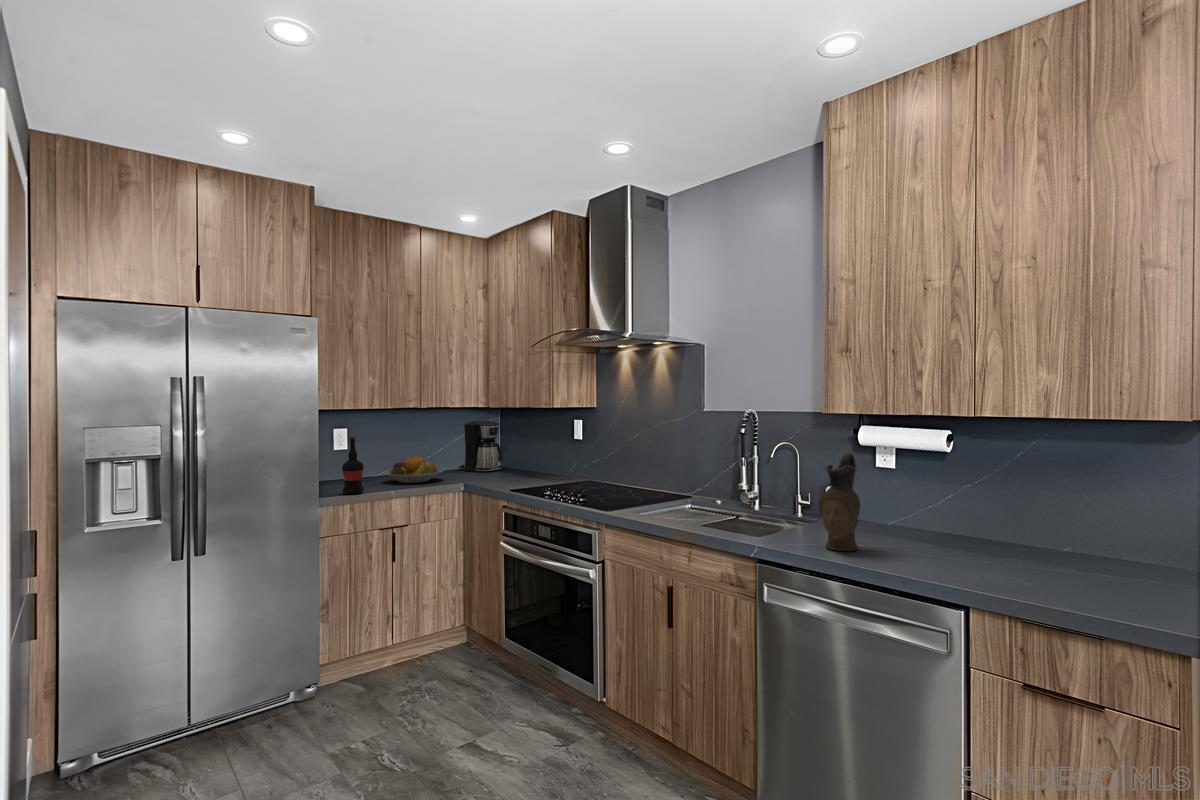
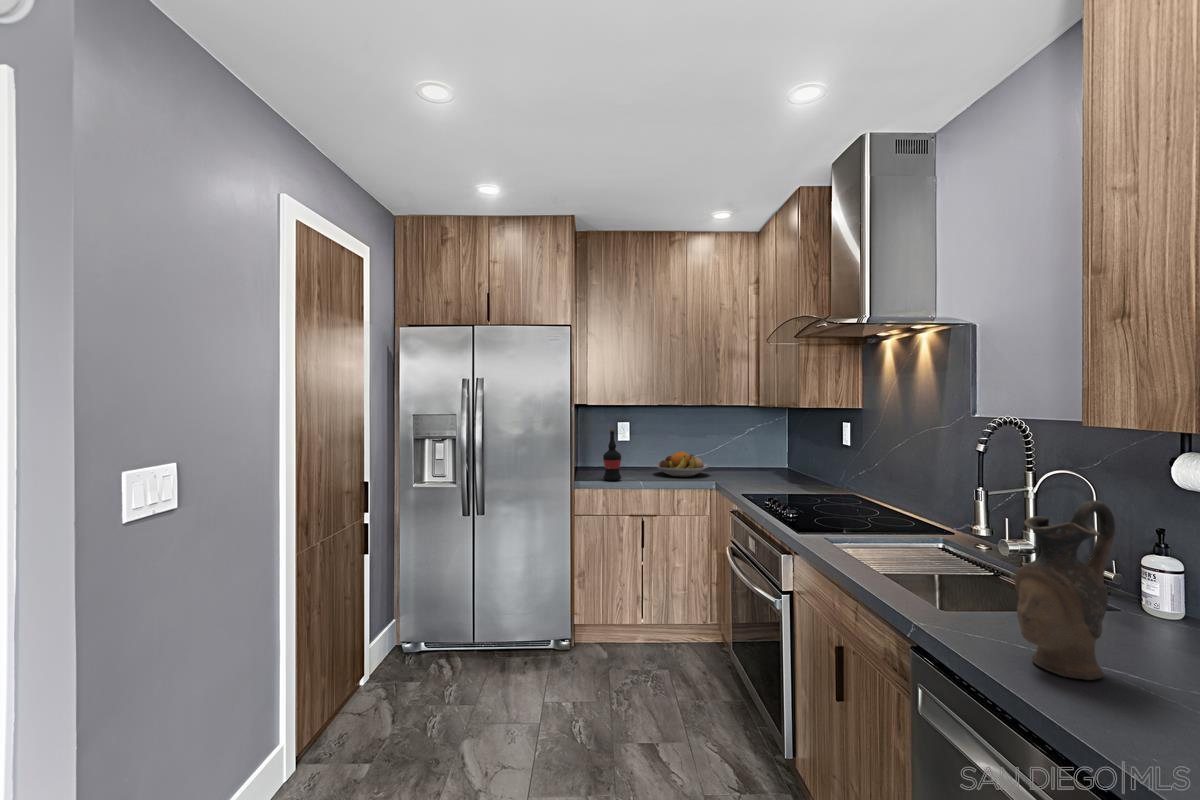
coffee maker: present [458,421,502,472] -> none [743,420,786,473]

